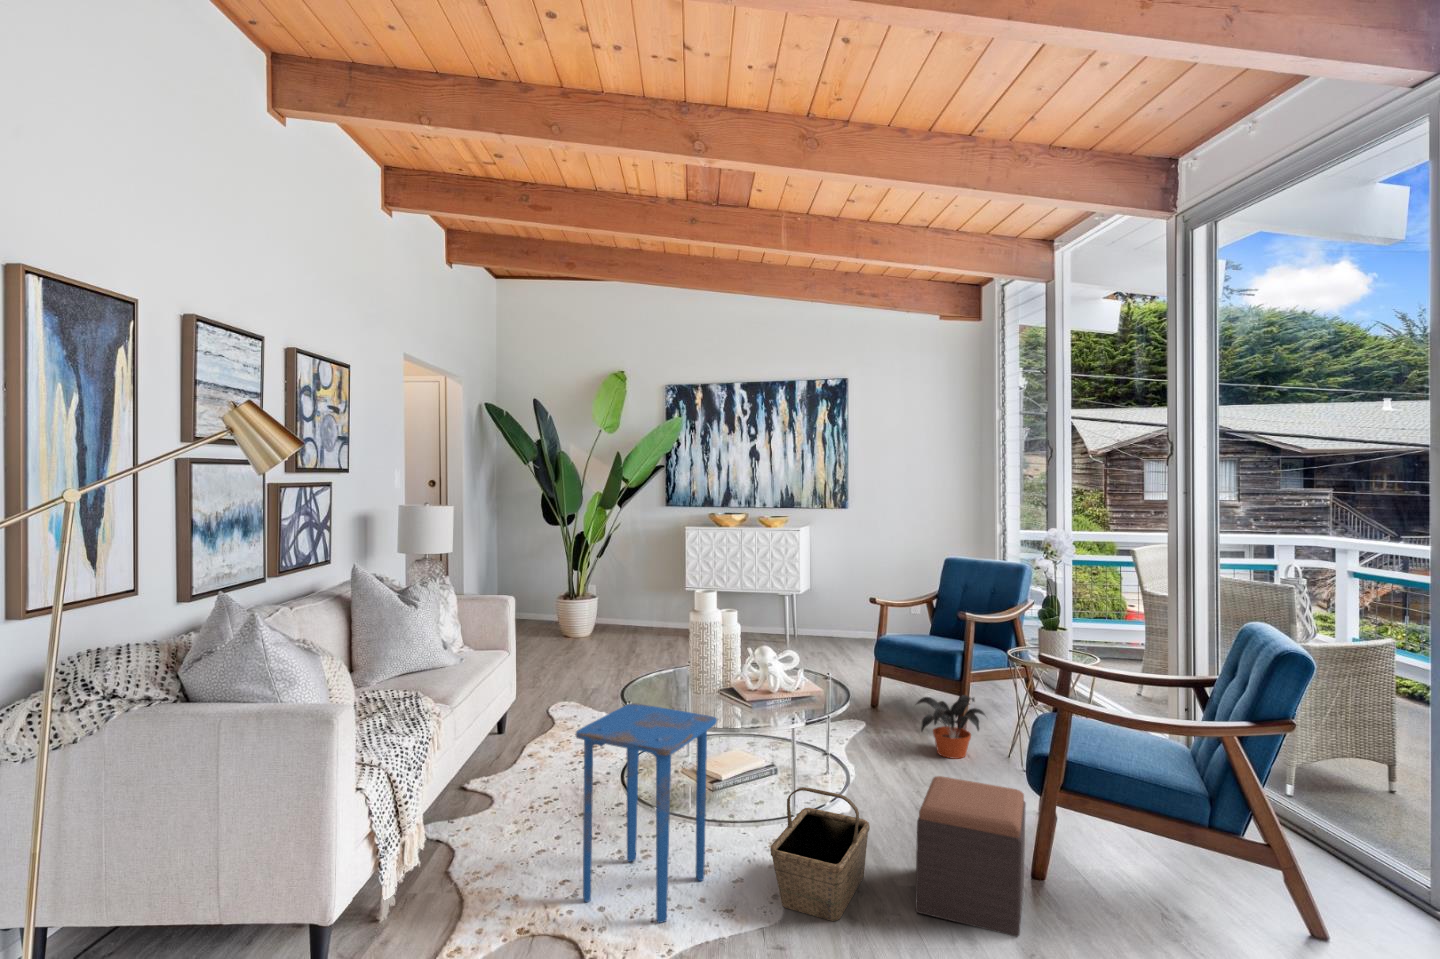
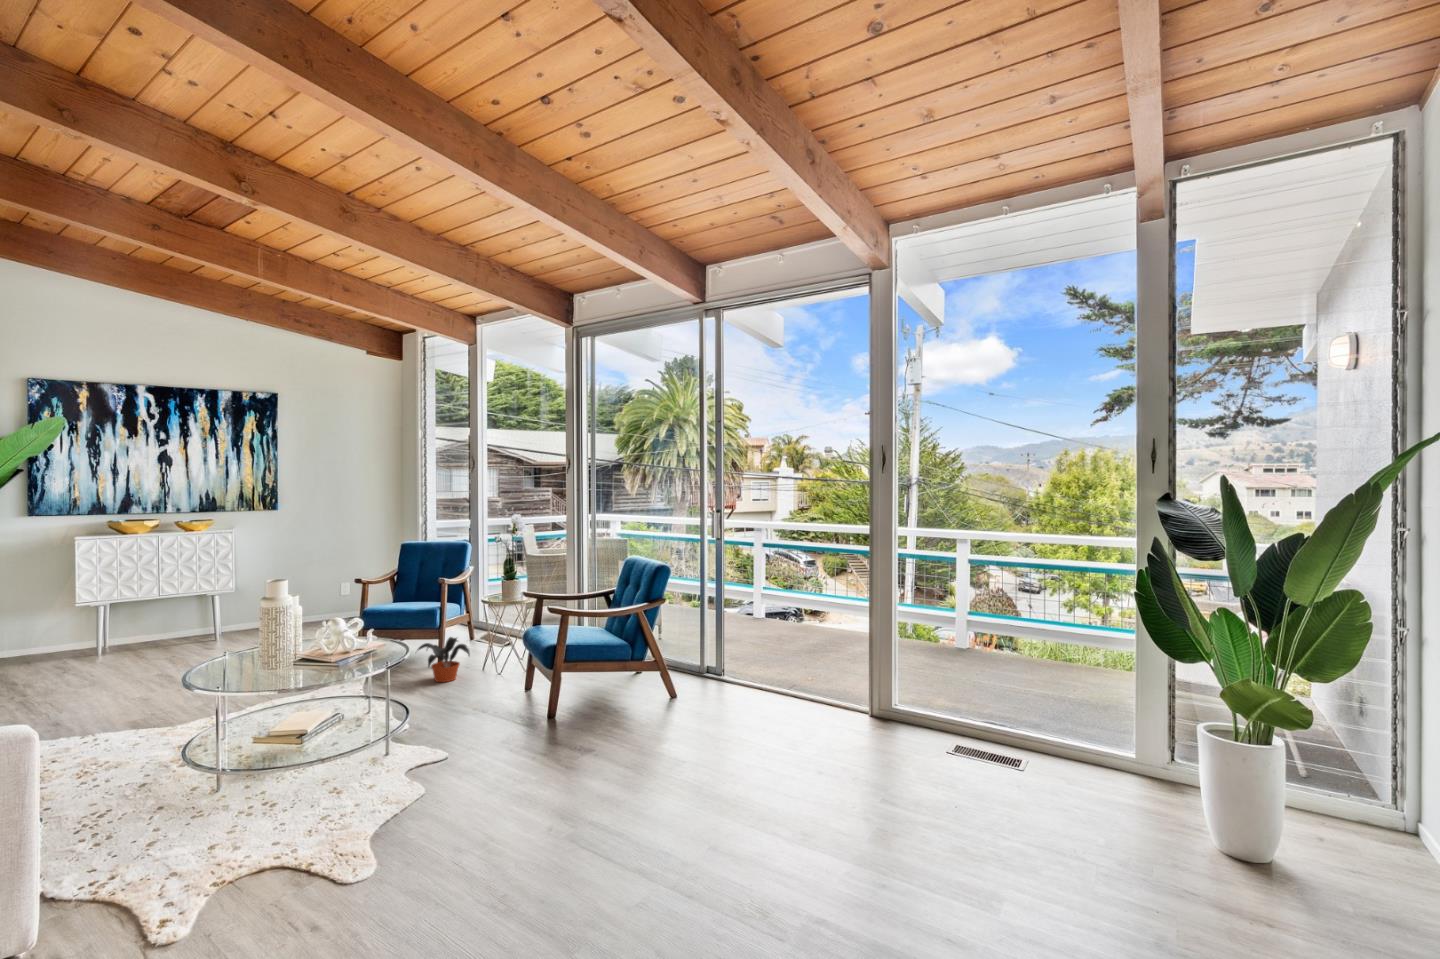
side table: present [576,703,717,923] -> none [248,665,355,839]
footstool: present [915,776,1026,937] -> none [490,666,563,753]
basket: present [770,787,870,921] -> none [406,696,466,781]

